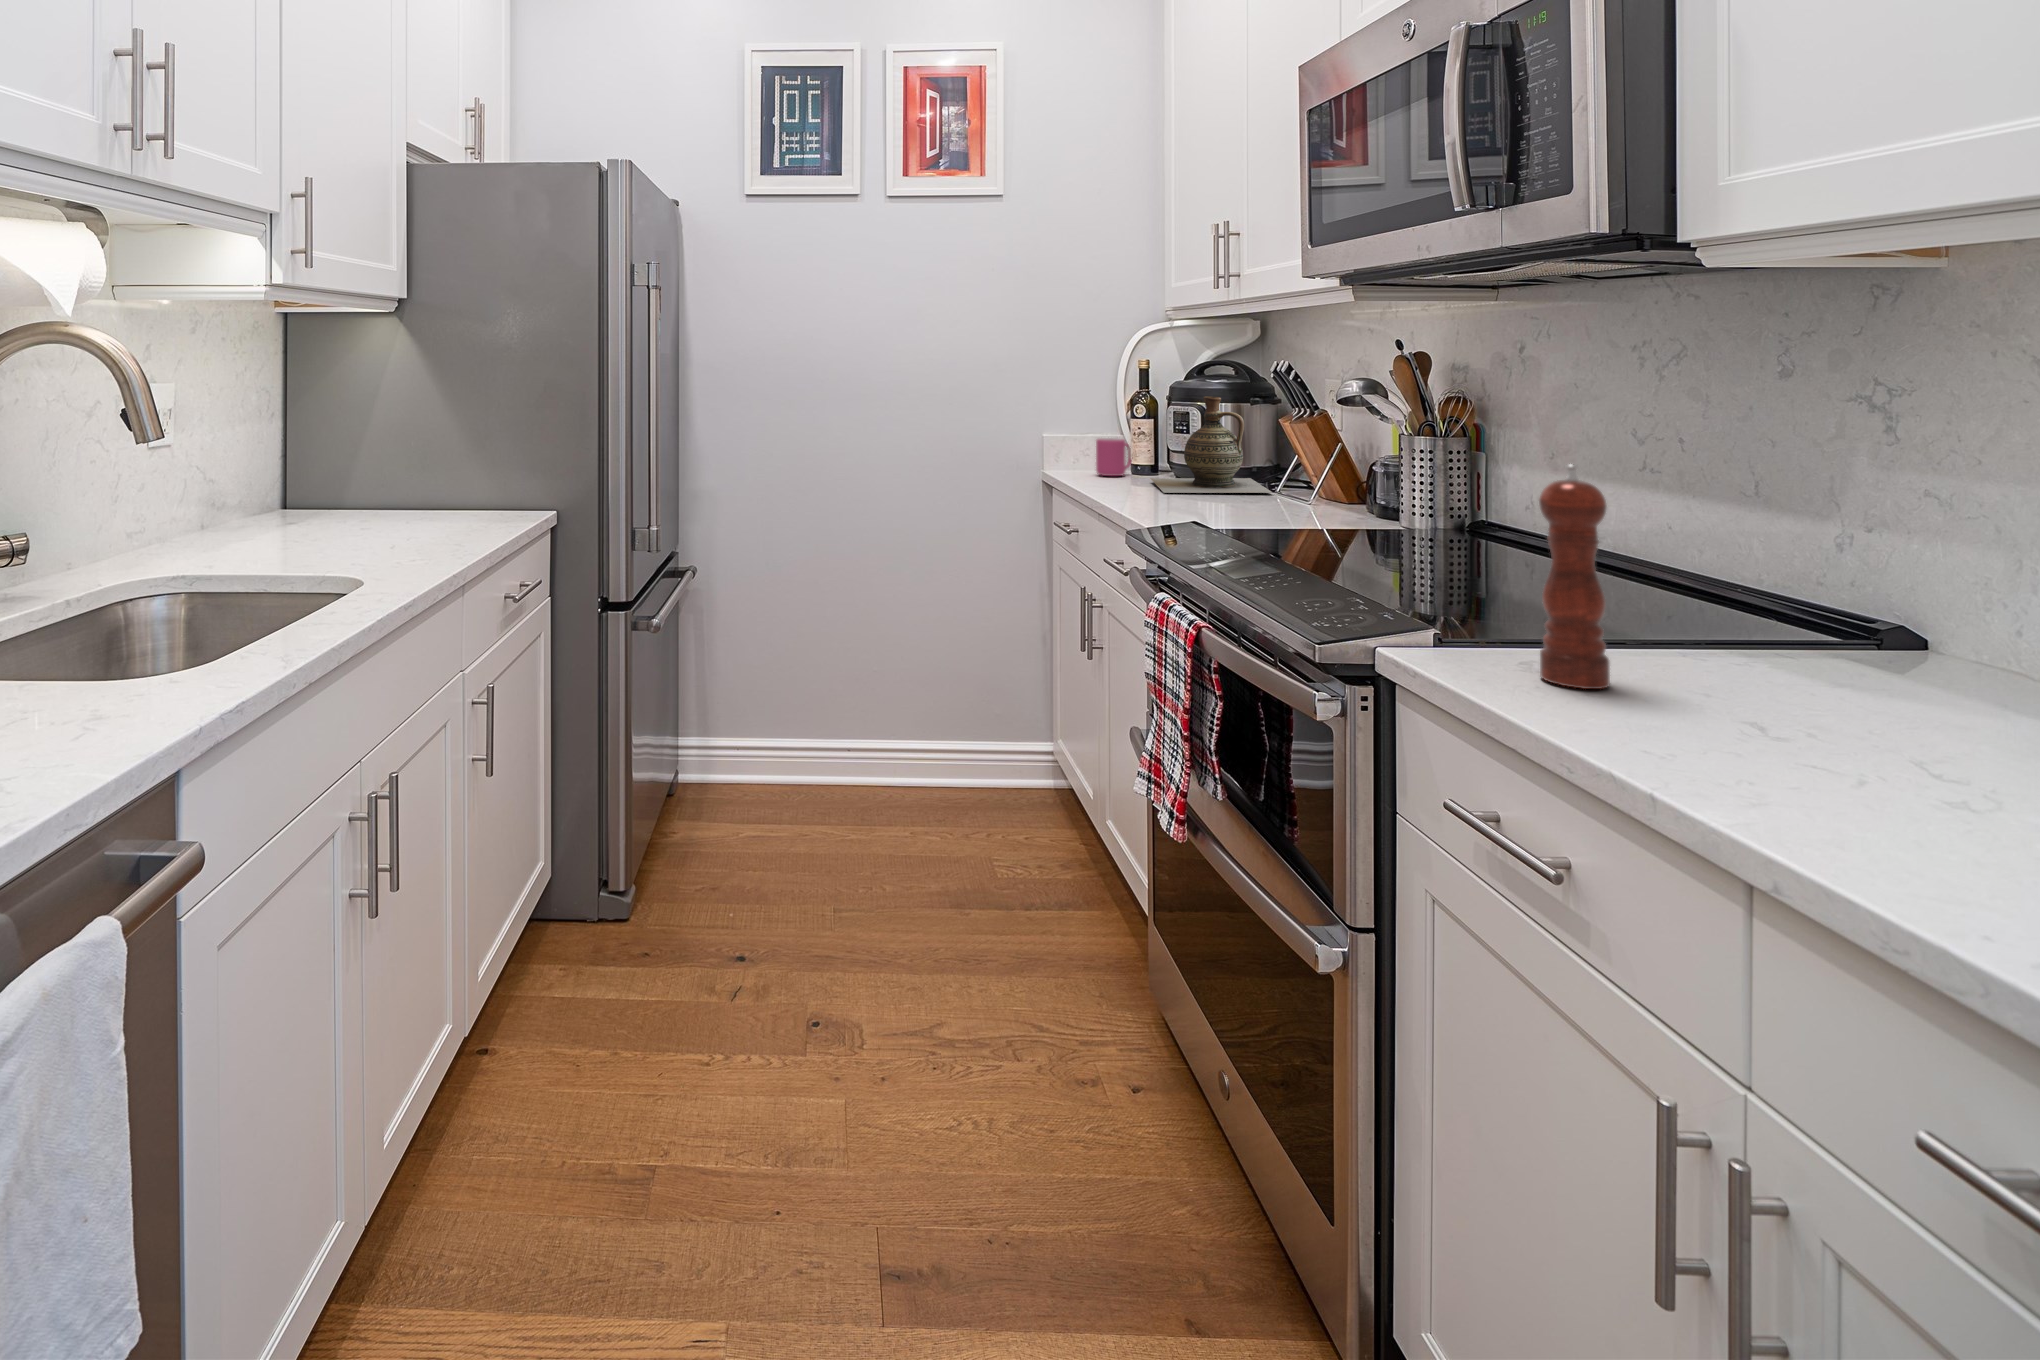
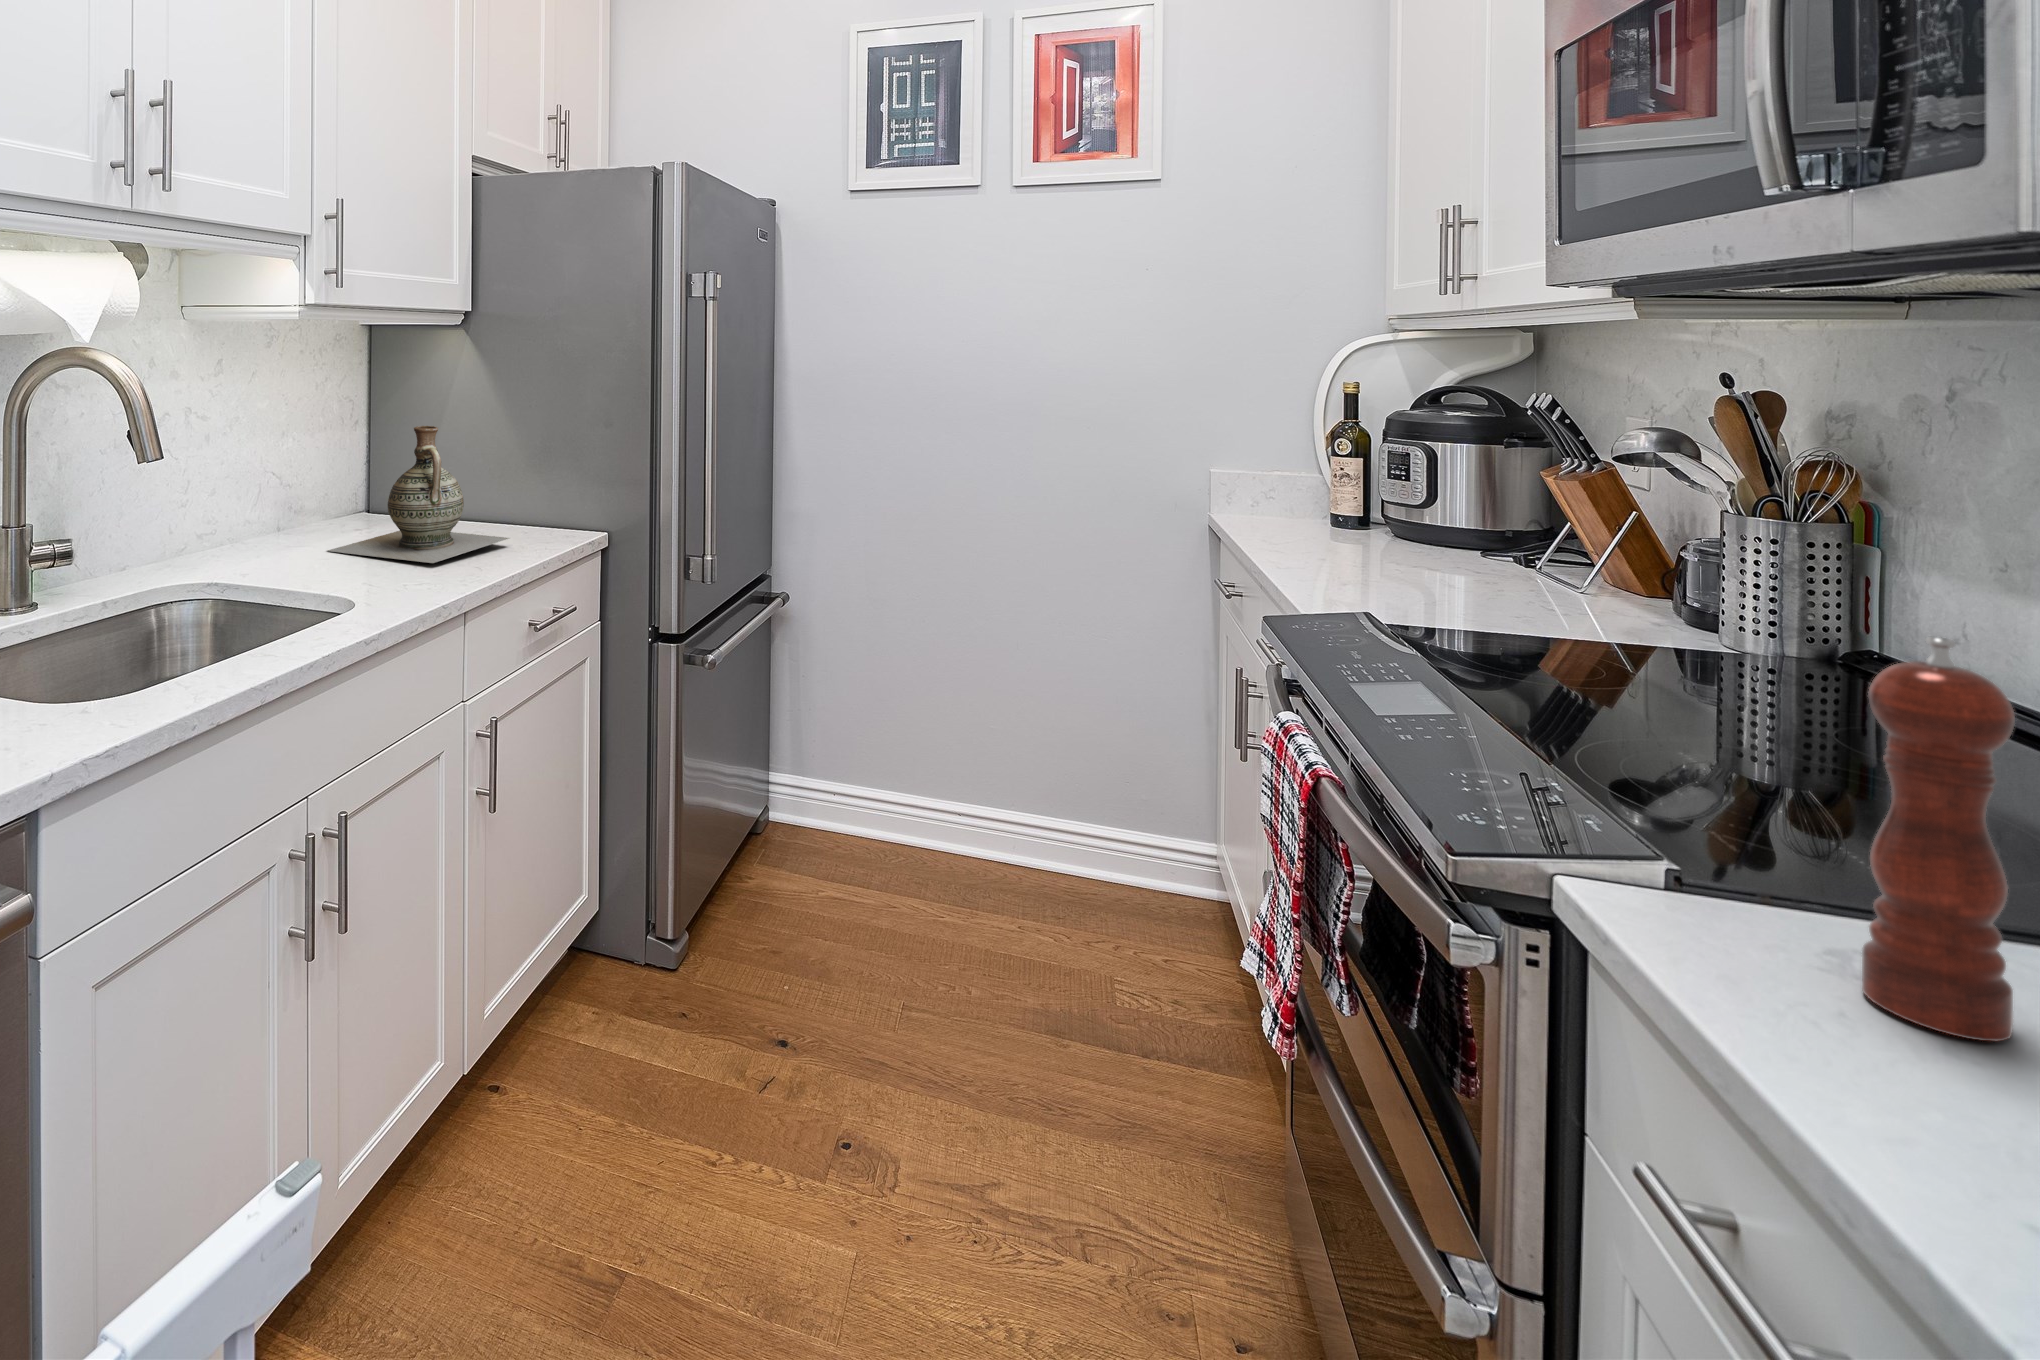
ceramic jug: present [1150,396,1272,493] -> present [327,426,509,563]
mug: present [1096,438,1132,476] -> none [1281,478,1333,527]

